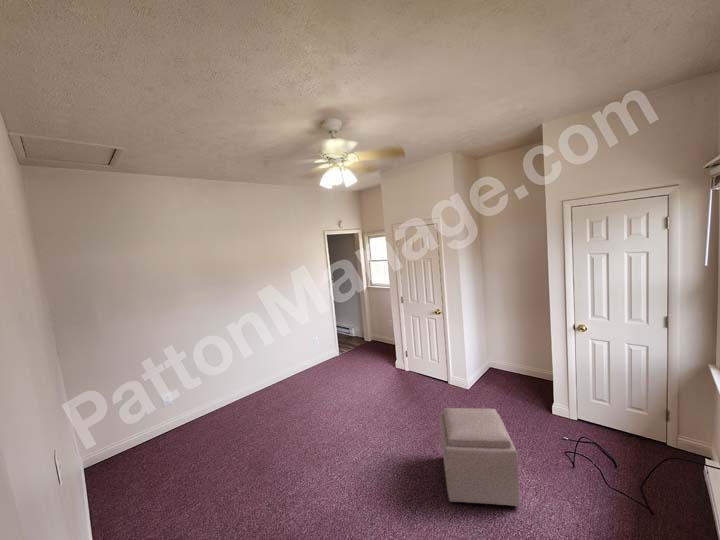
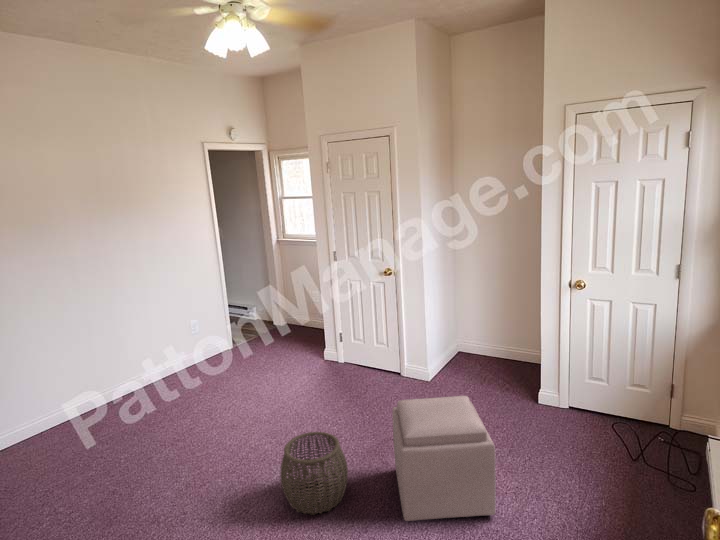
woven basket: none [363,425,409,486] -> present [280,432,348,515]

